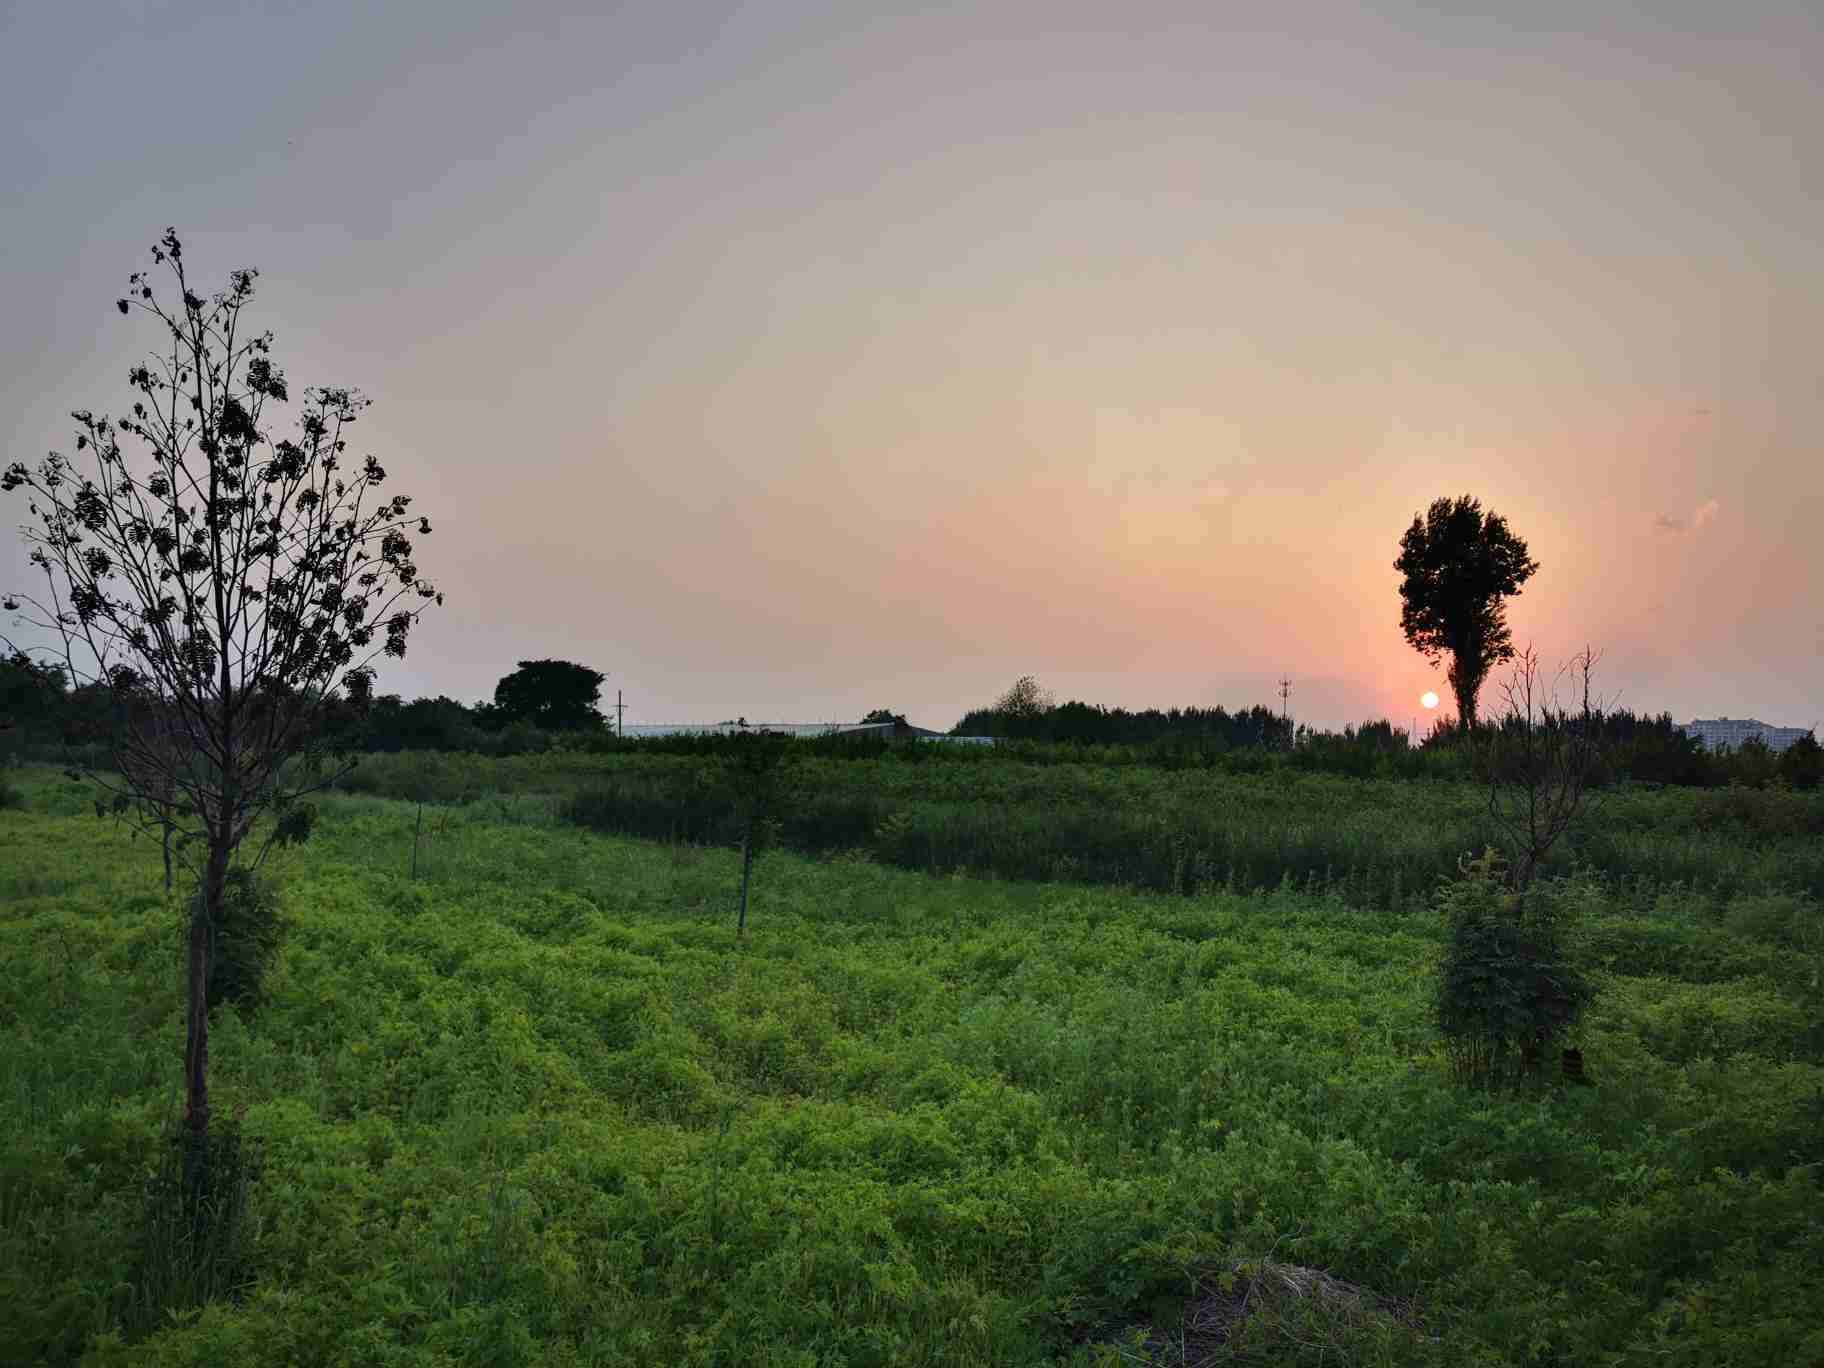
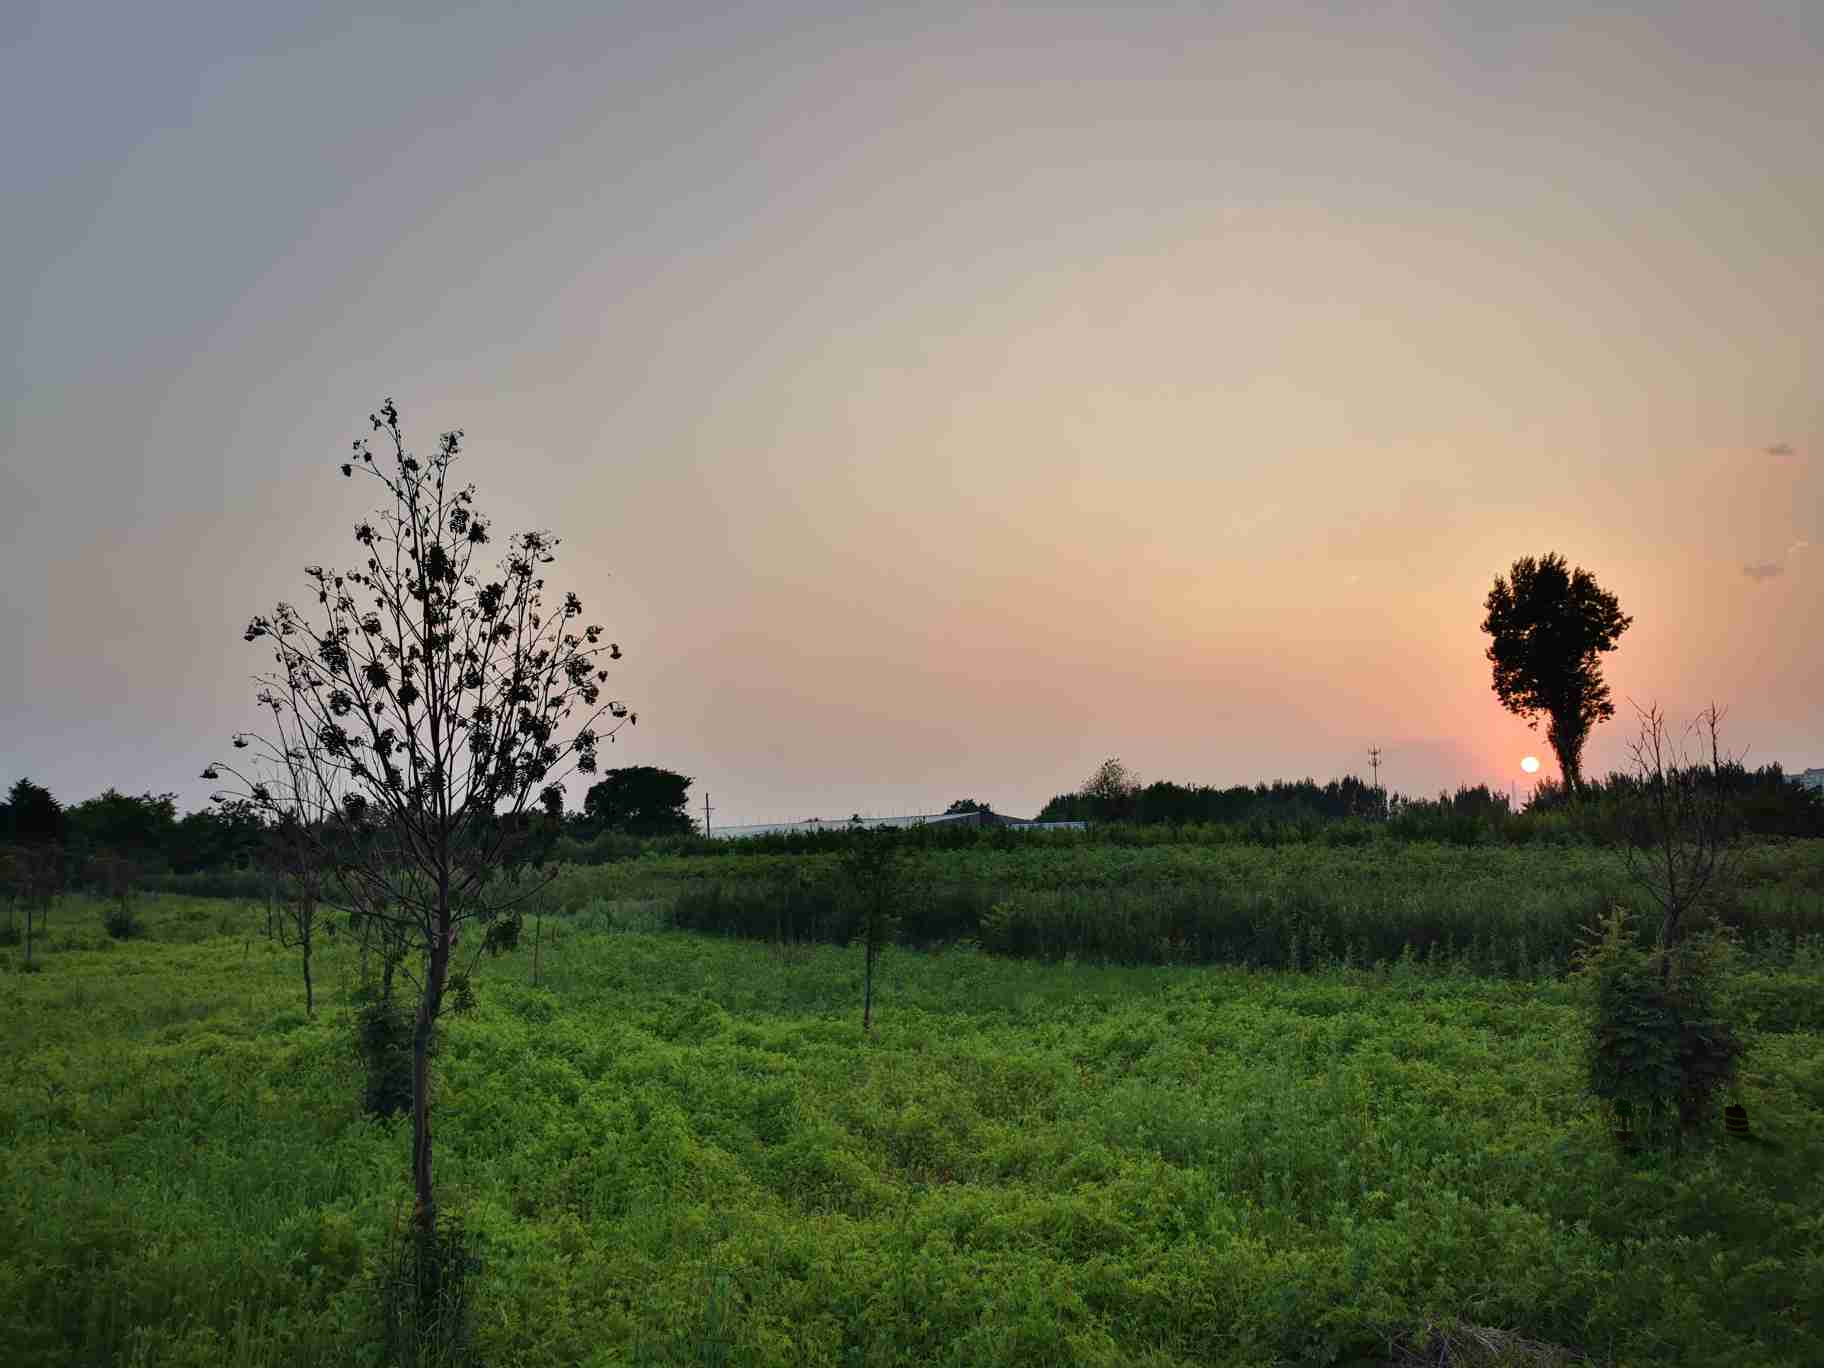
potted tree: none [1452,1019,1477,1083] -> present [1610,1098,1636,1146]

